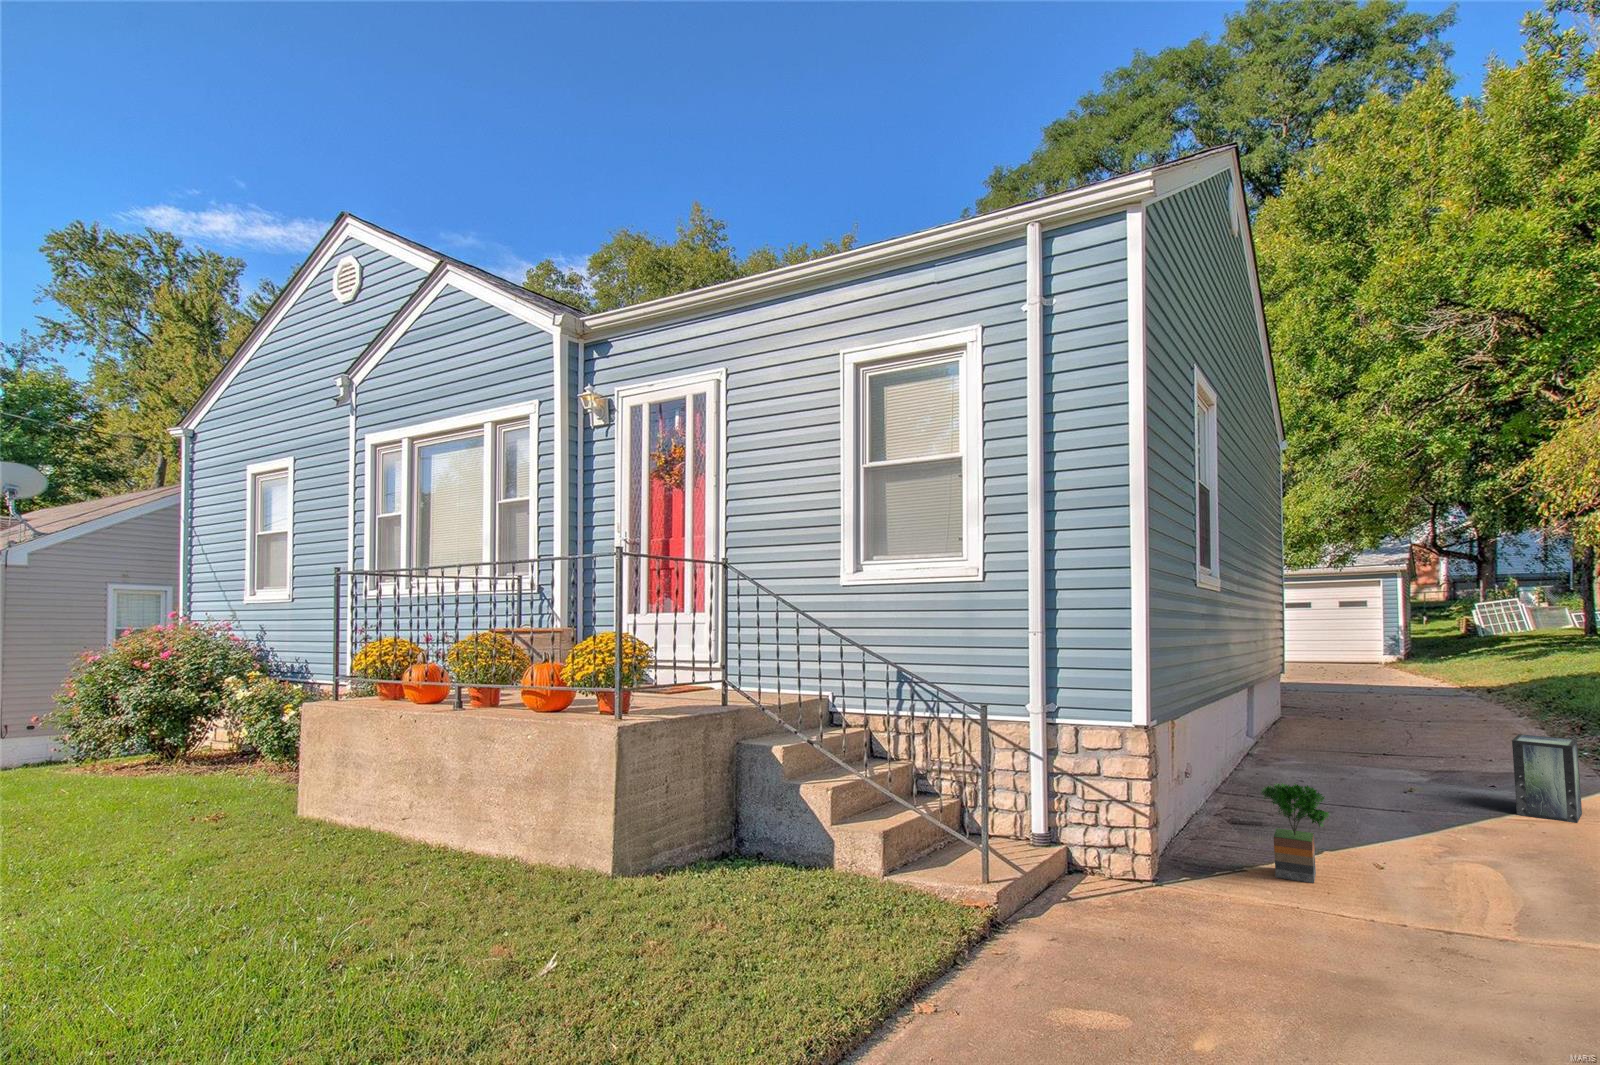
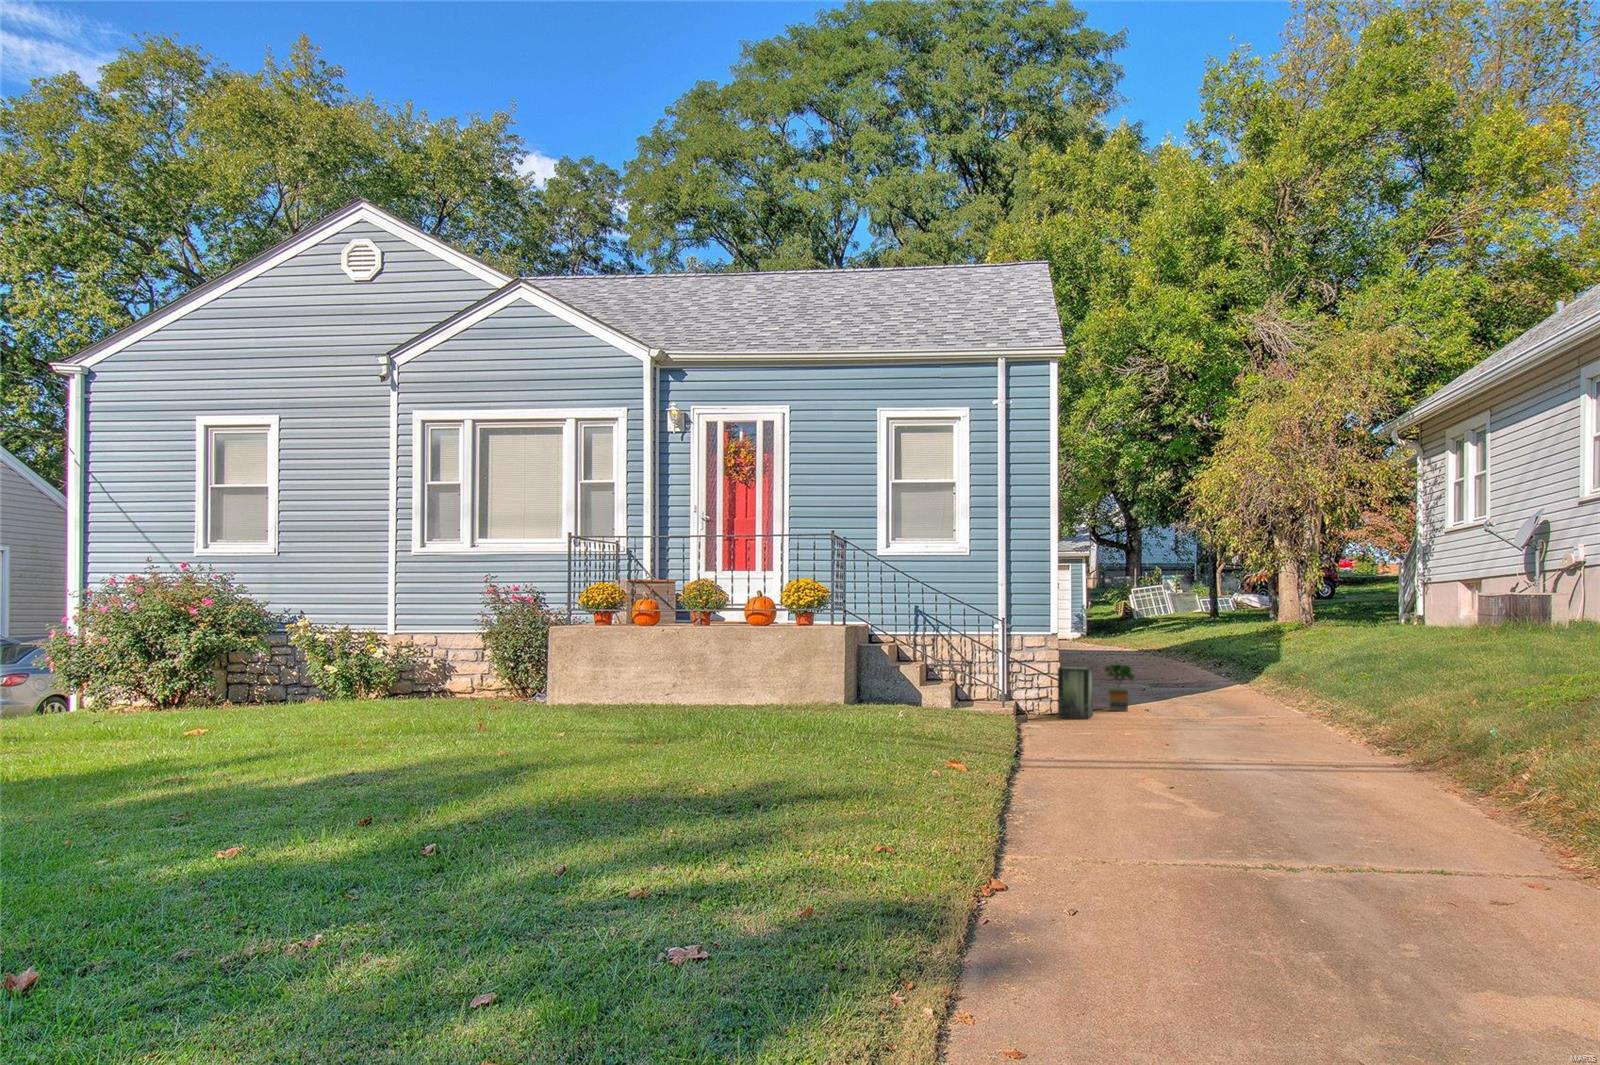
storage box: present [1512,734,1582,823] -> present [1058,666,1093,719]

